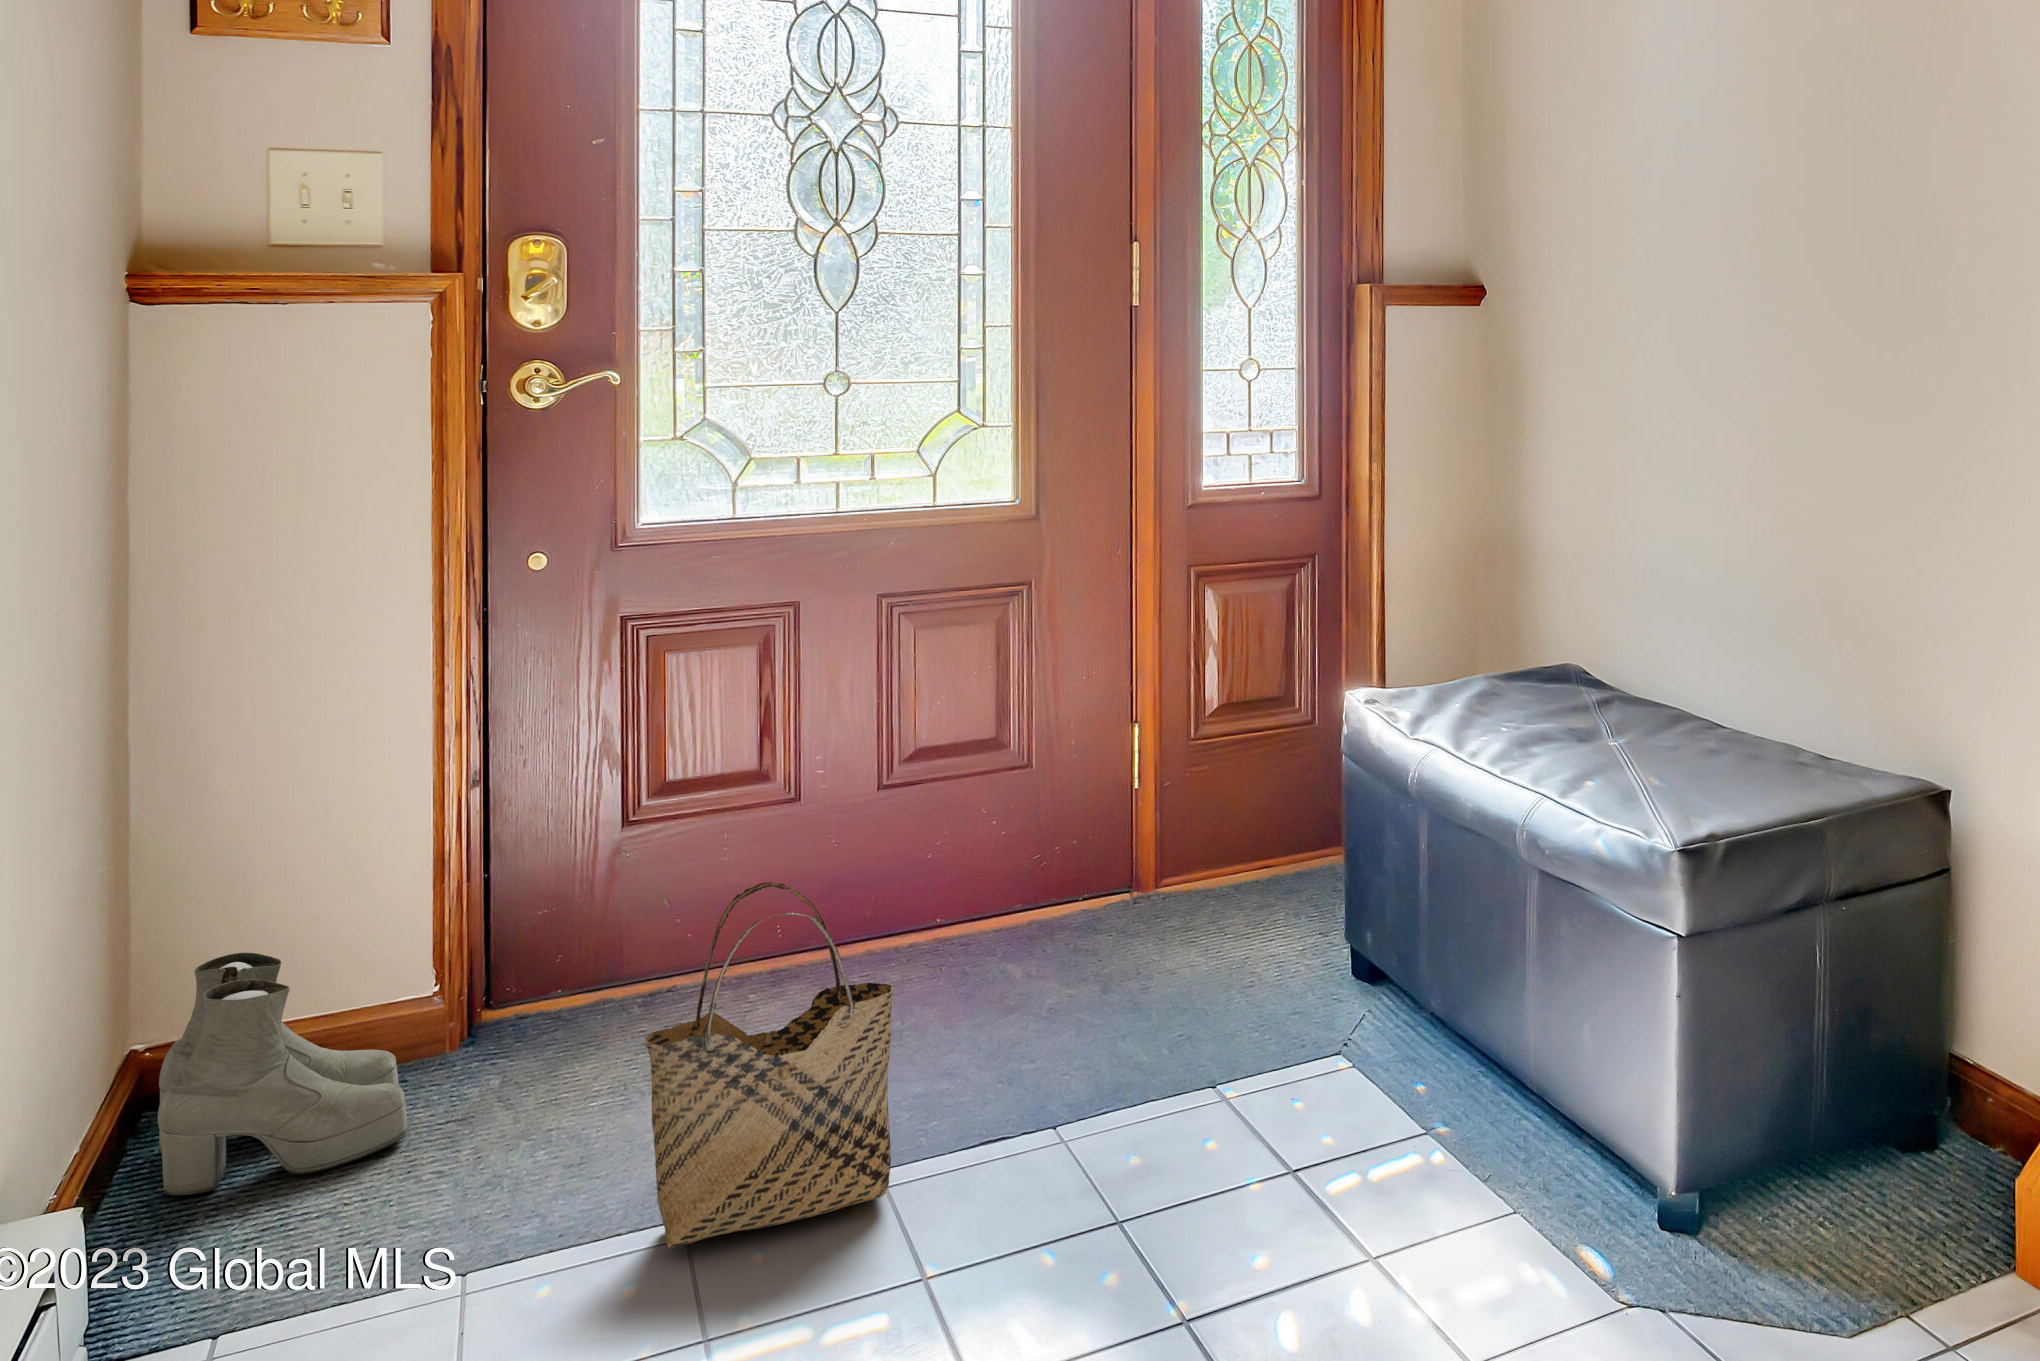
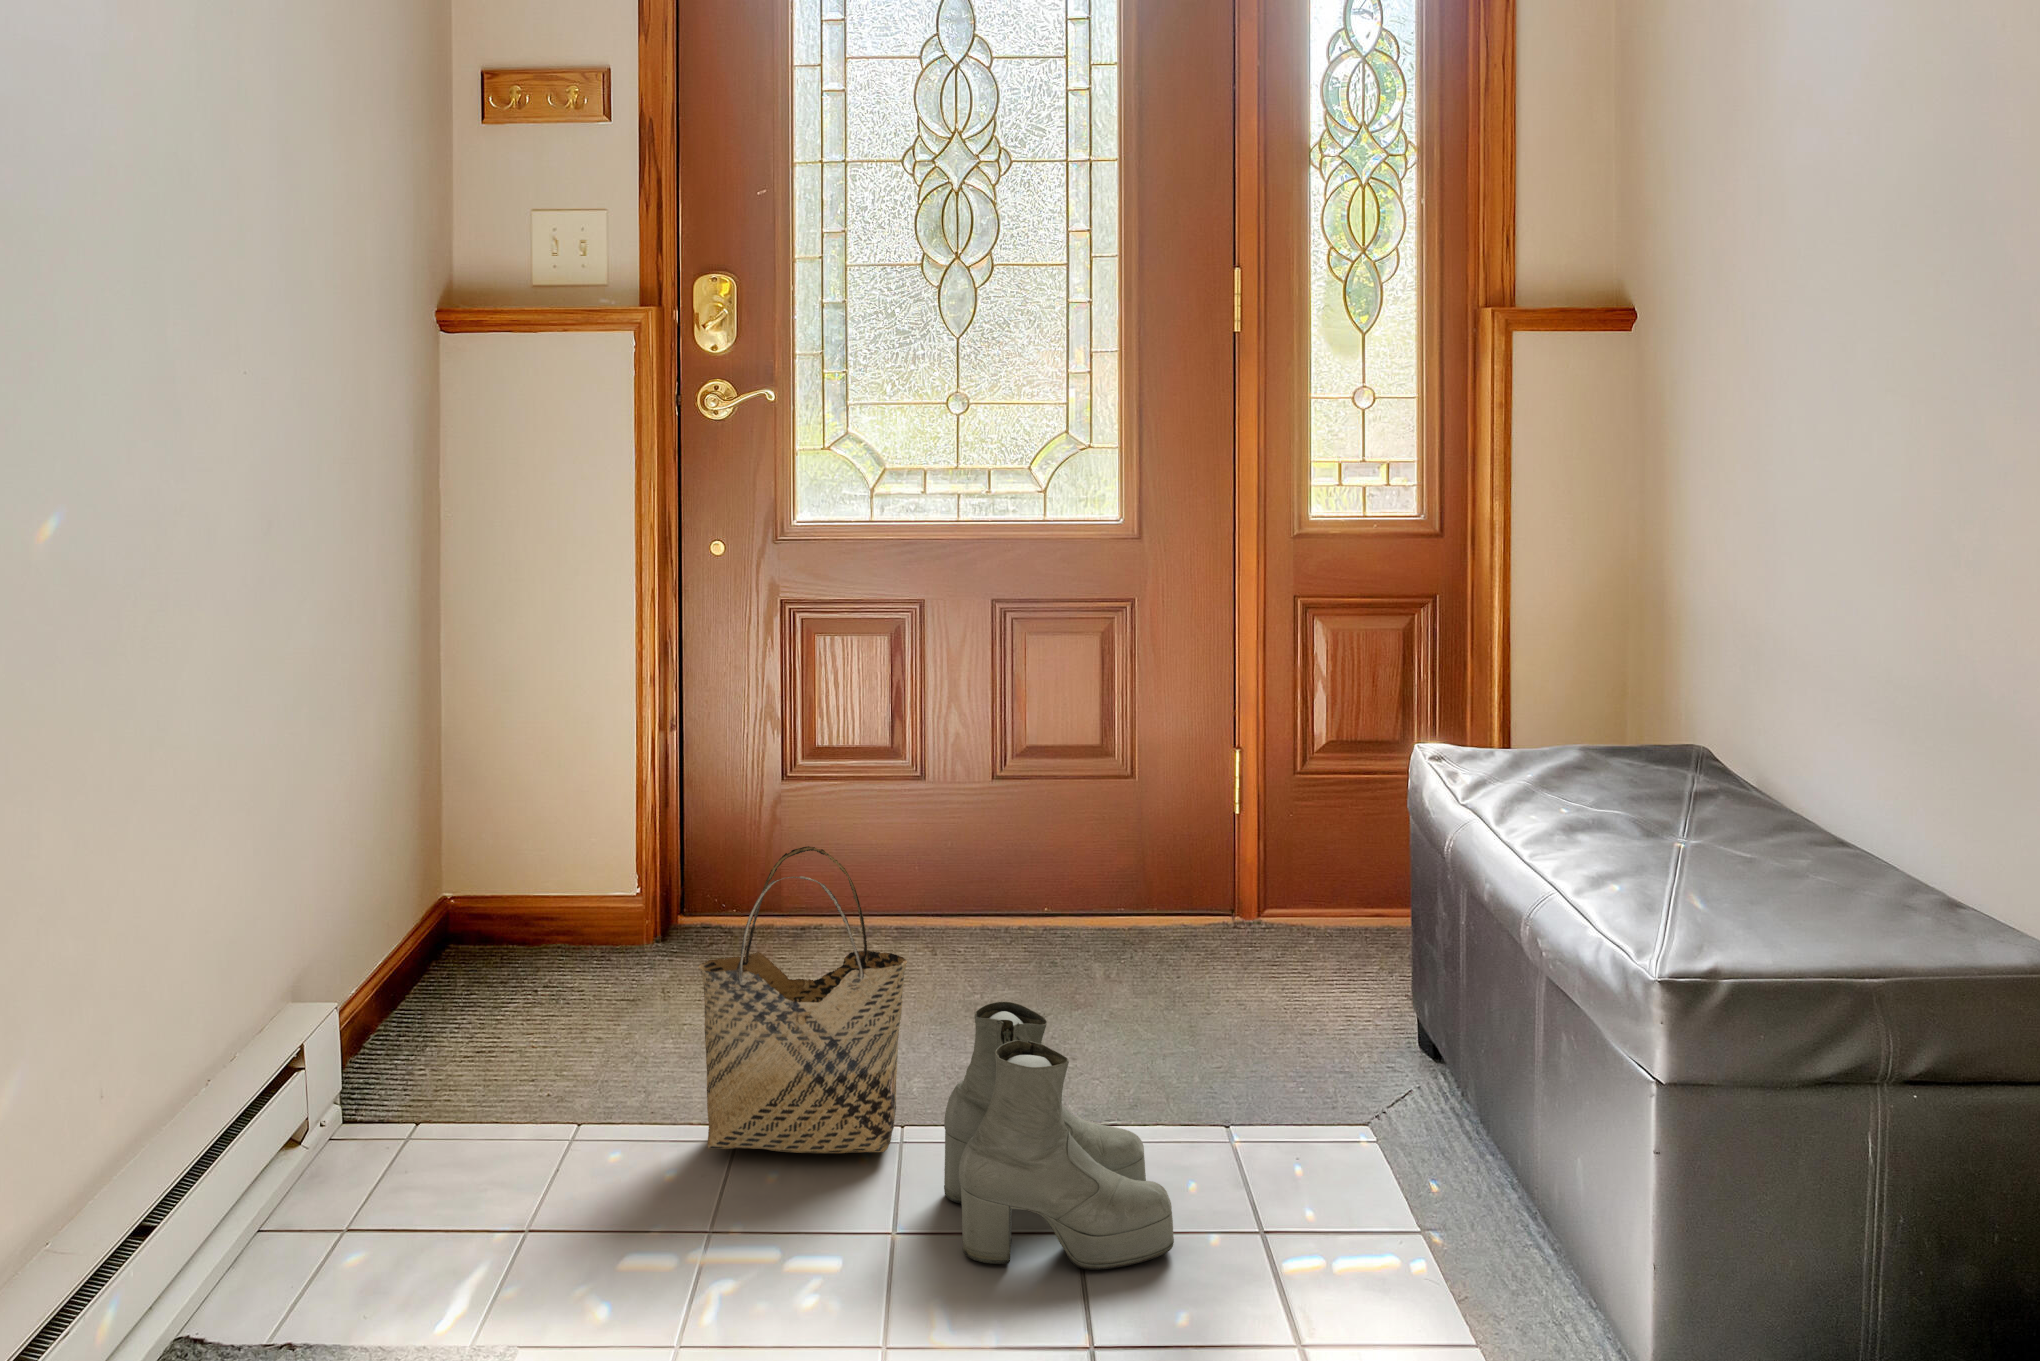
boots: present [158,953,408,1196] -> present [944,1002,1174,1270]

